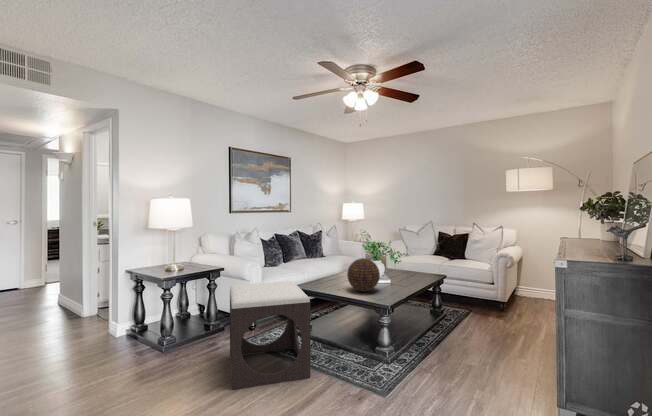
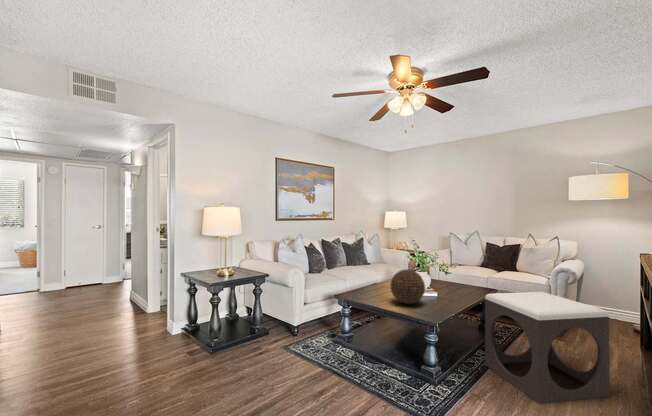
footstool: present [230,281,311,390] -> present [485,292,610,404]

